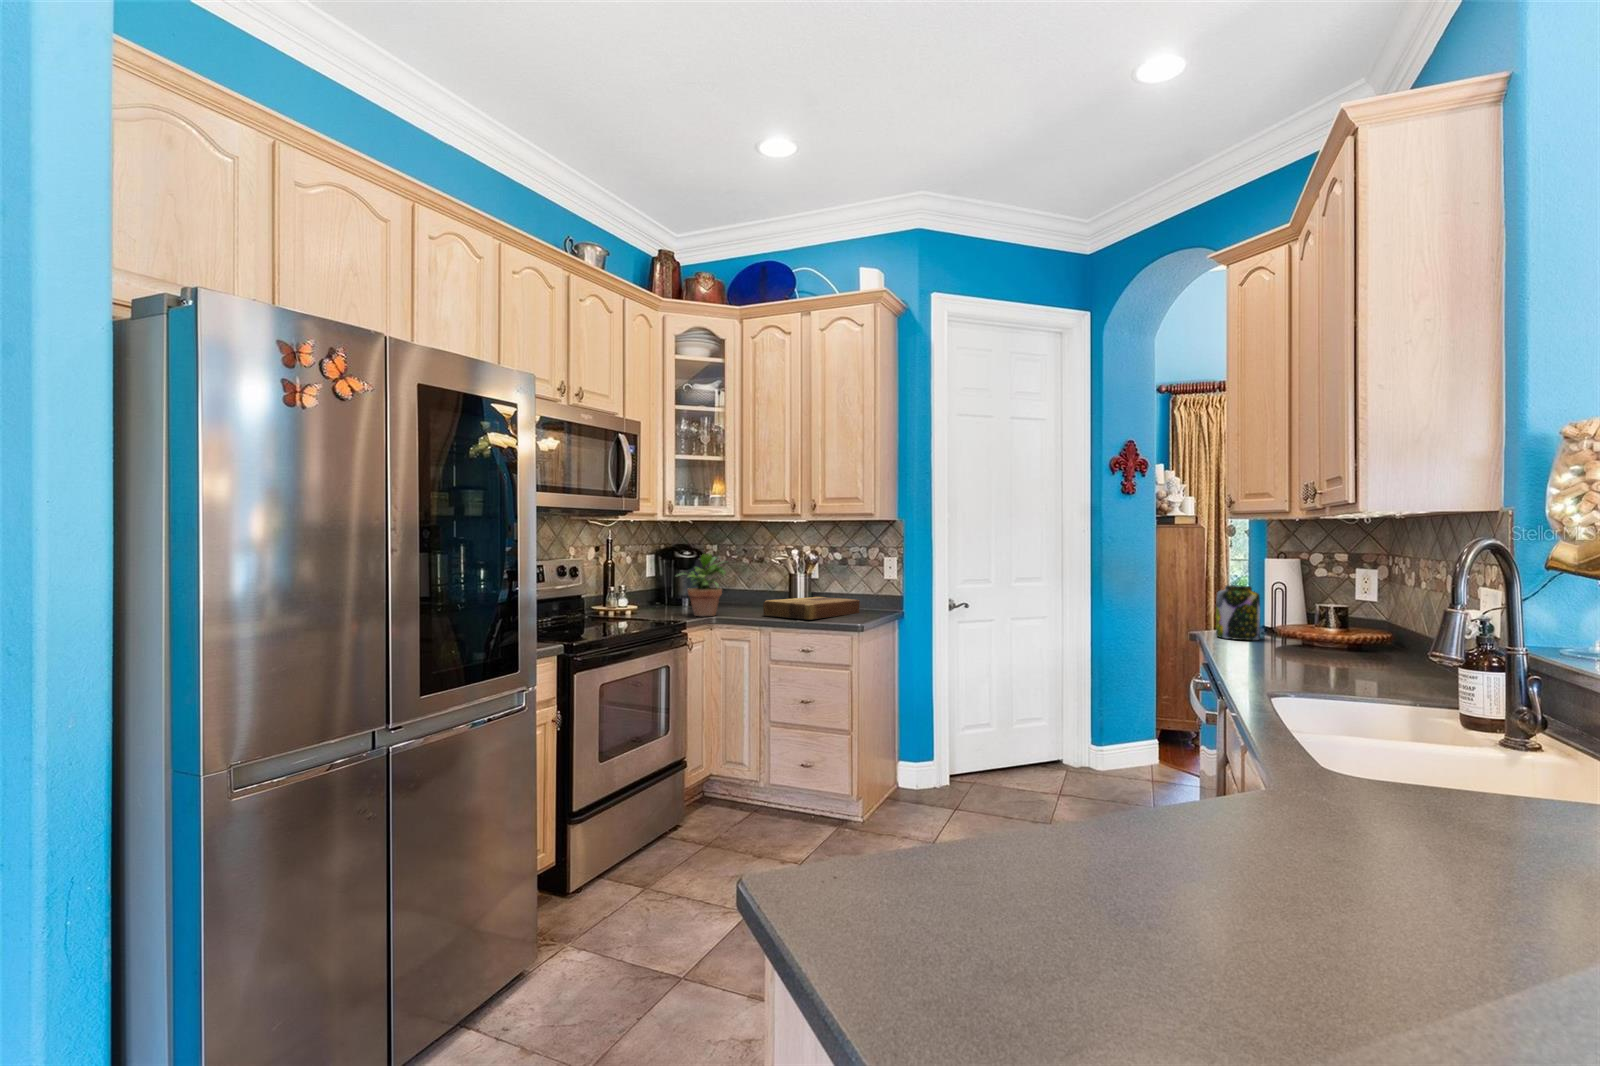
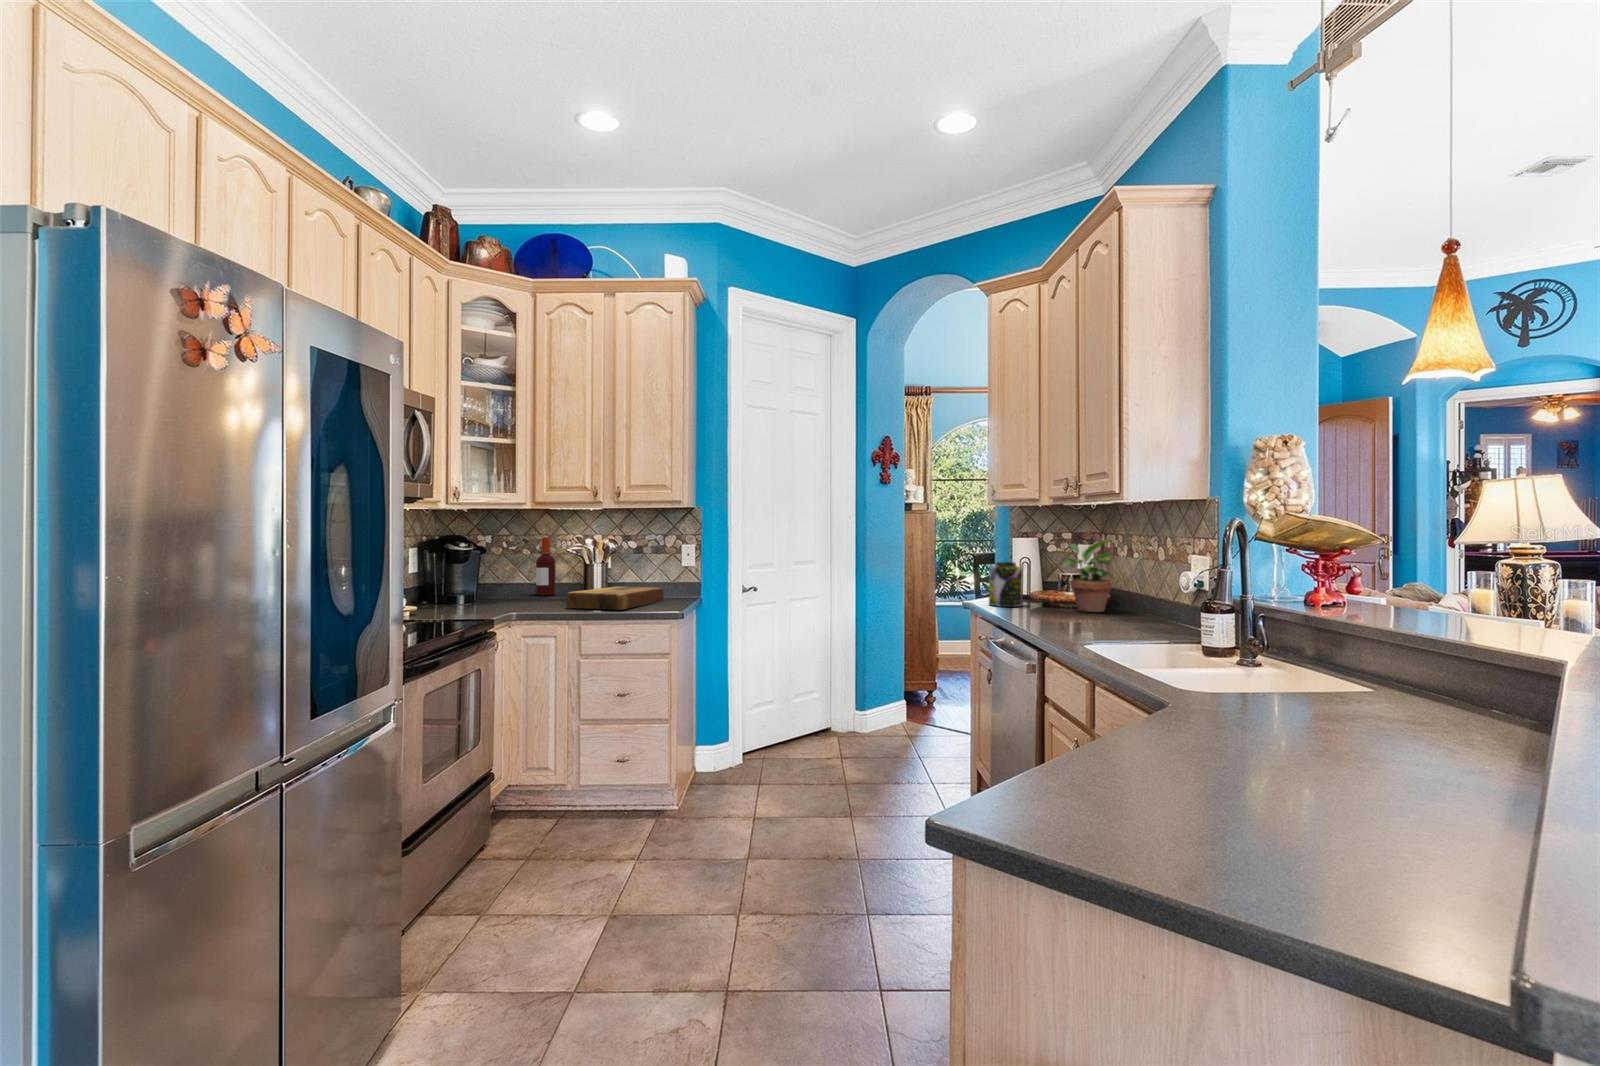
bottle: none [751,547,769,603] -> present [536,537,556,596]
potted plant: present [676,553,727,616] -> present [1062,539,1114,612]

